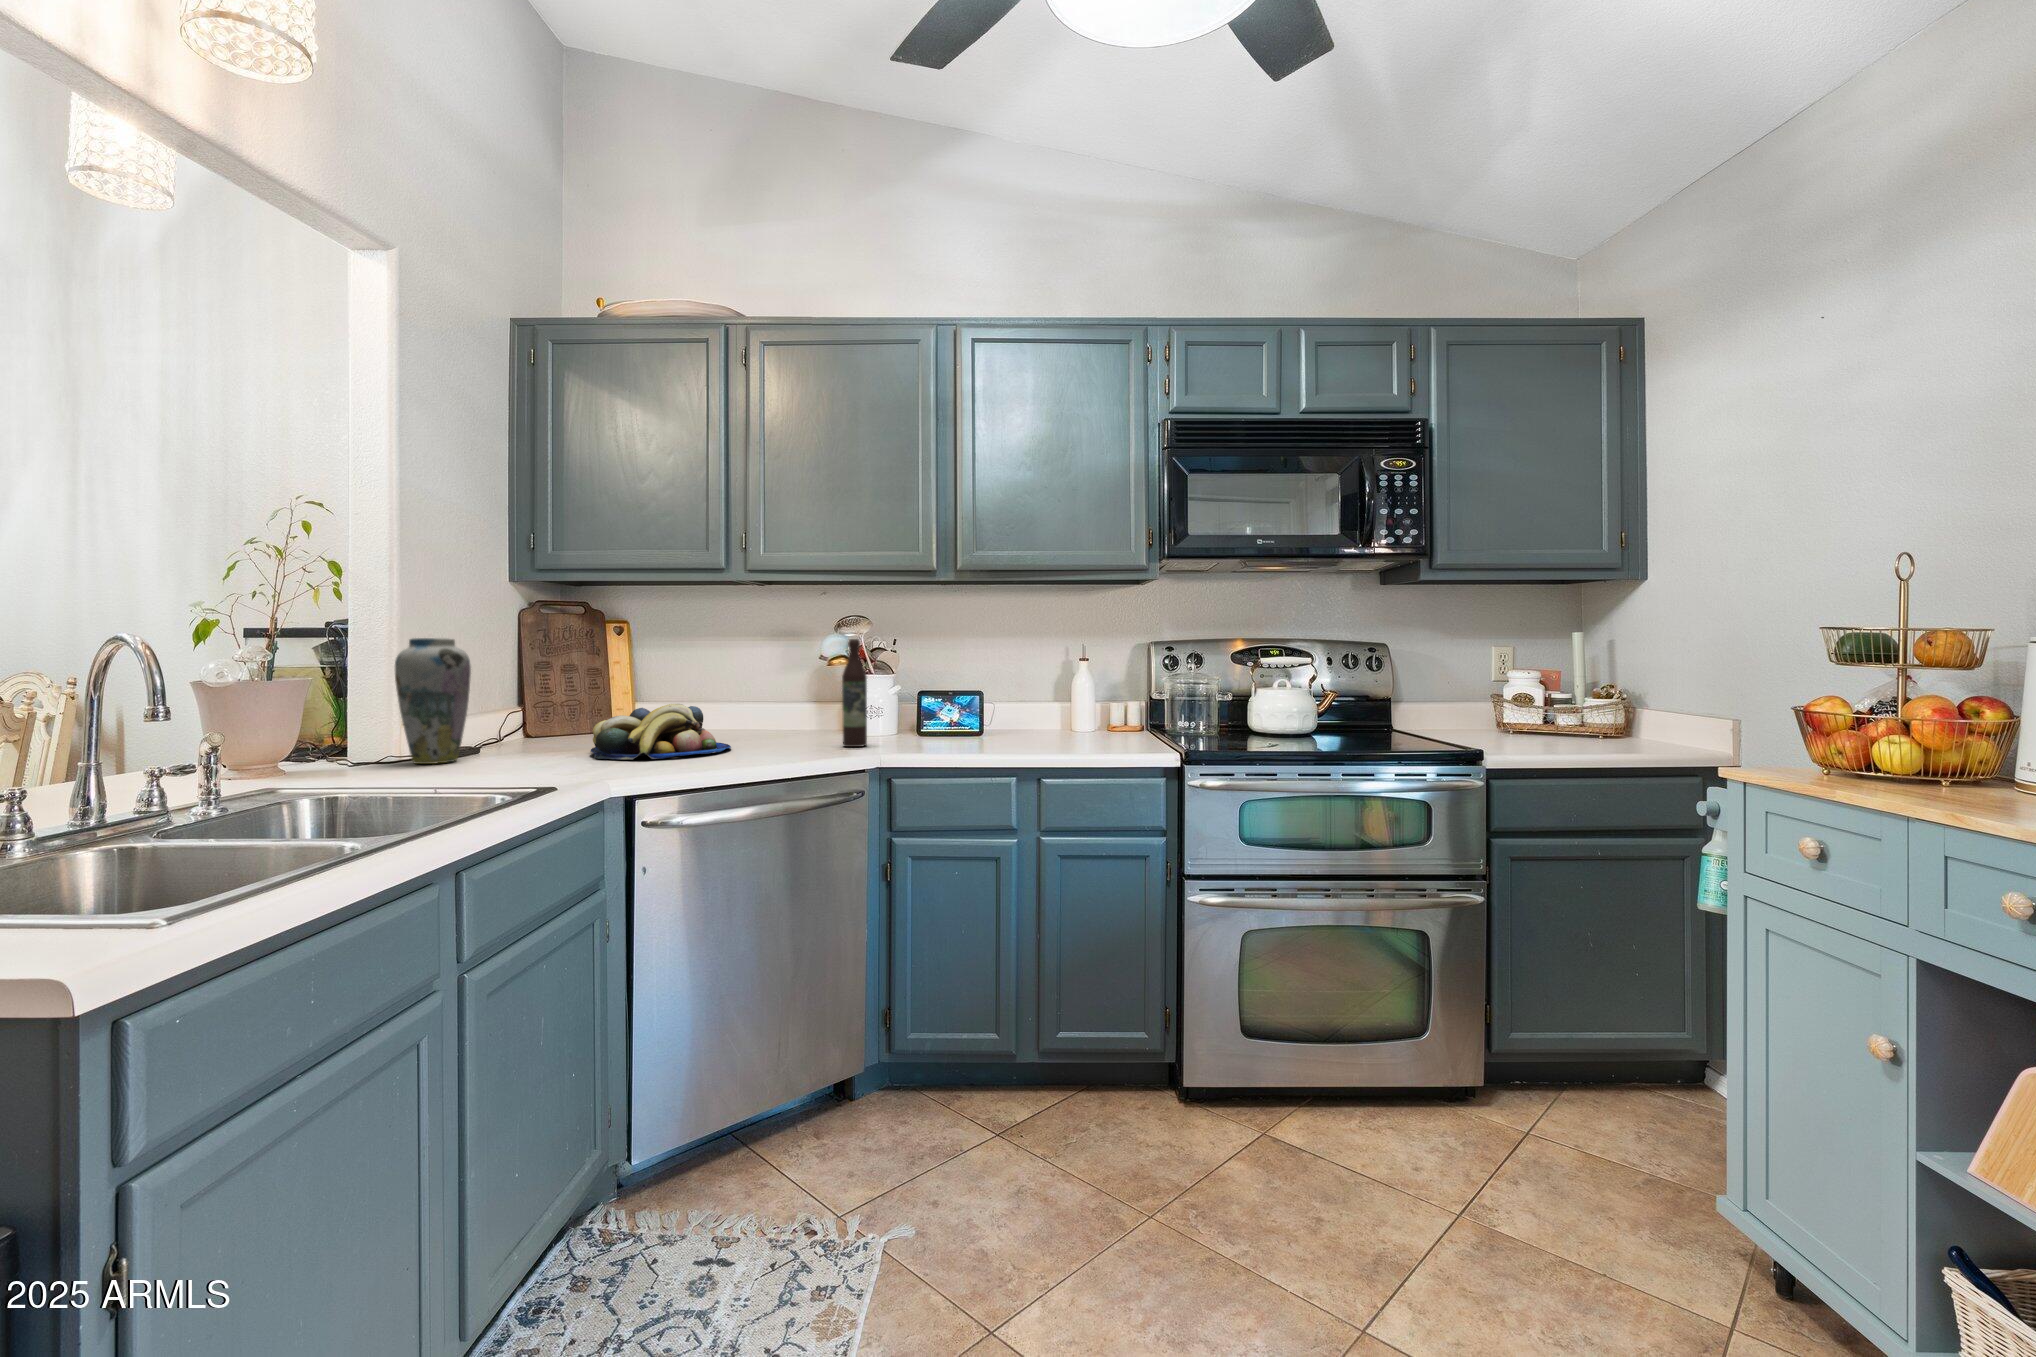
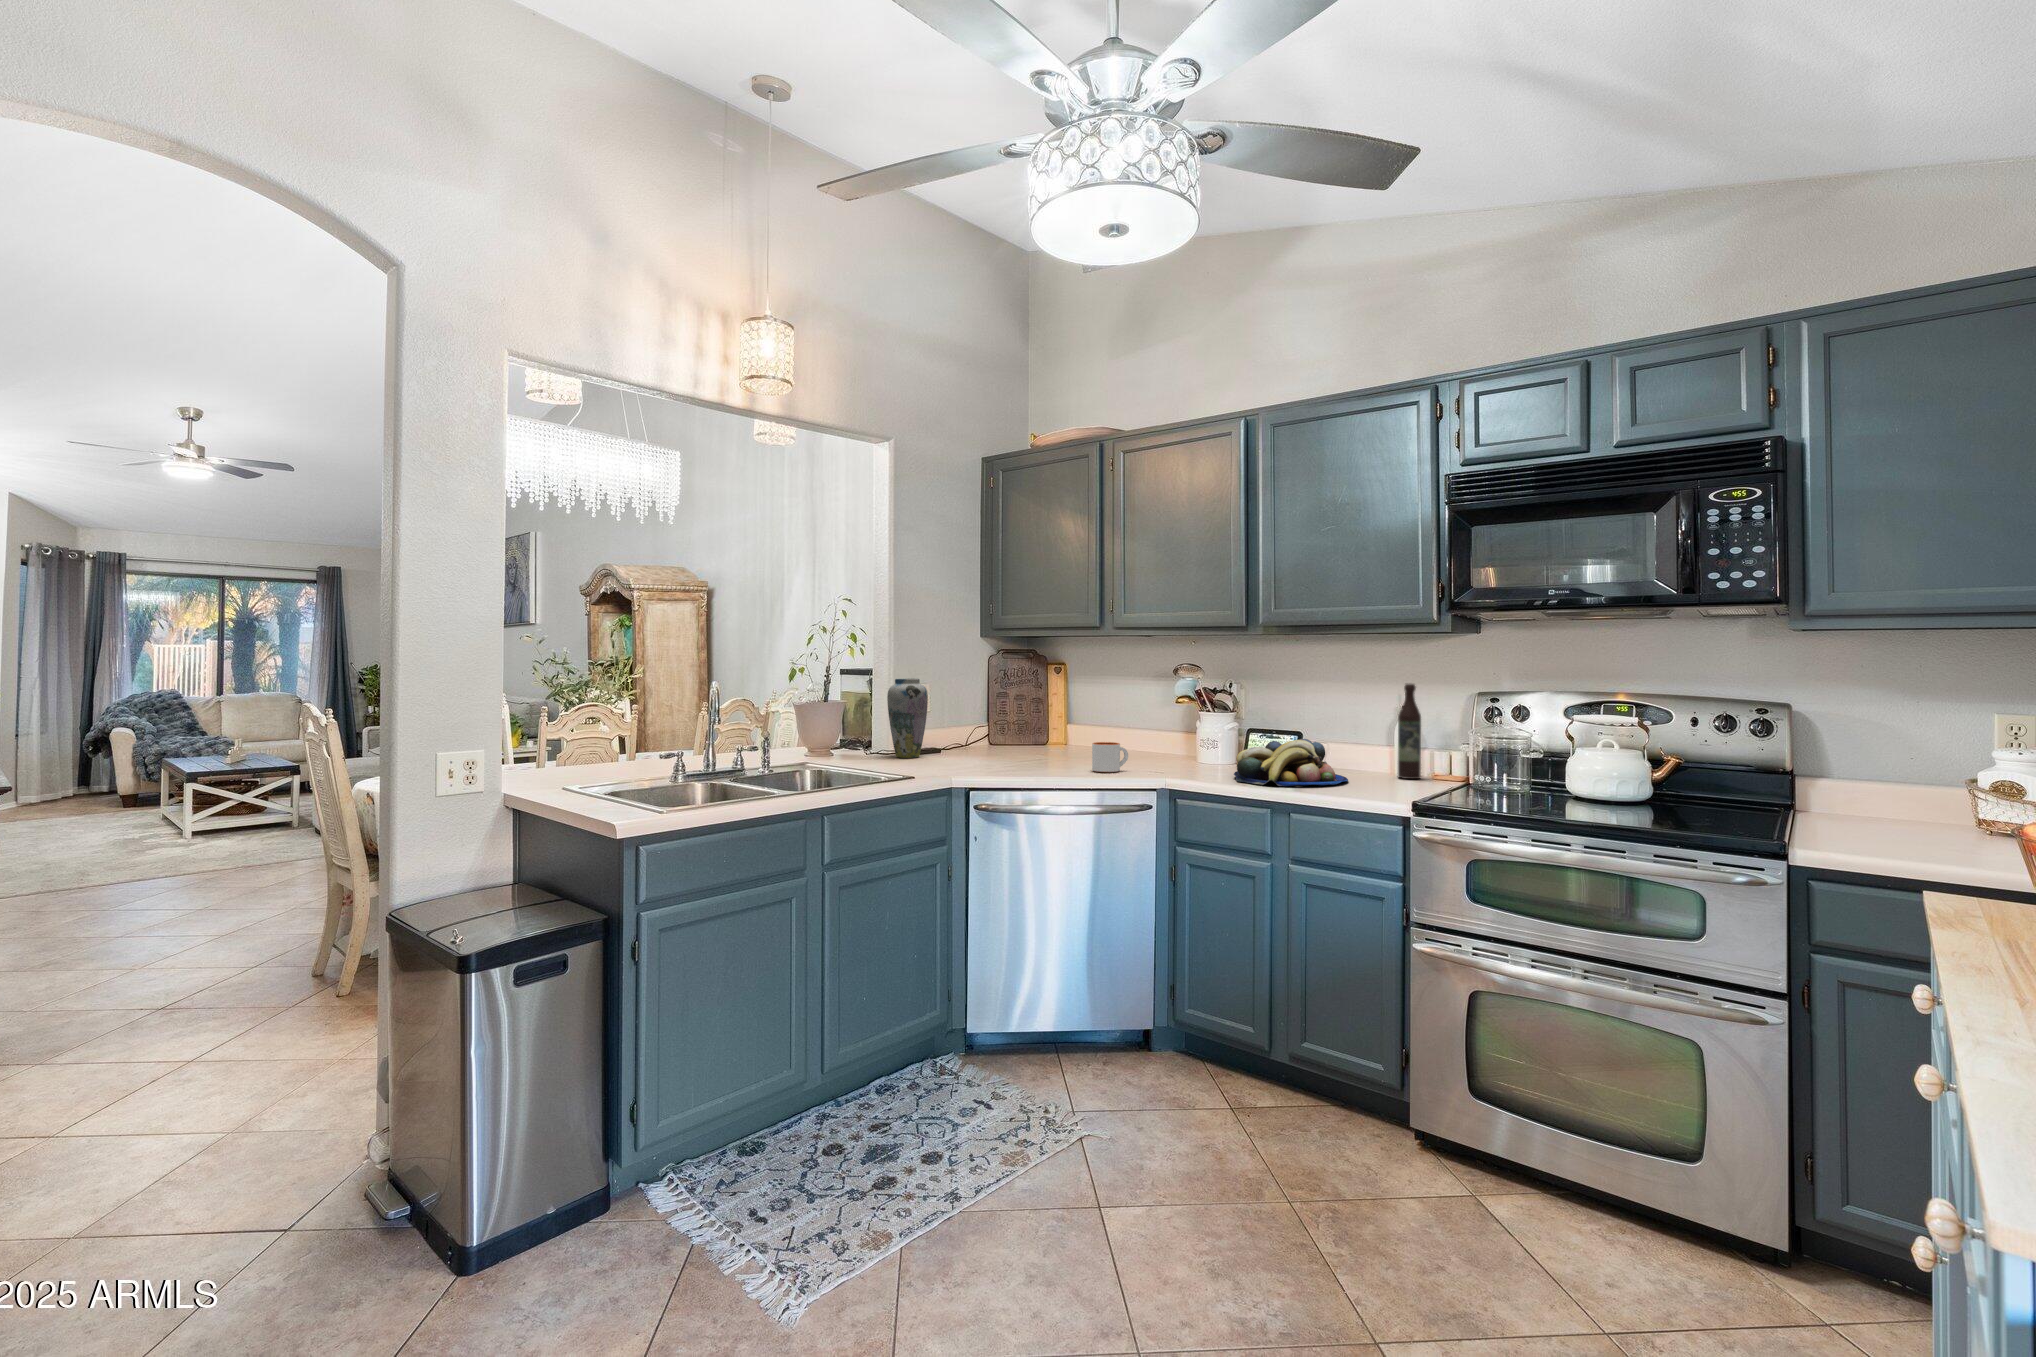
wine bottle: present [842,639,867,747] -> present [1398,684,1421,779]
fruit bowl: present [591,704,731,760] -> present [1234,739,1348,786]
mug: none [771,717,816,756] -> present [1092,742,1128,772]

